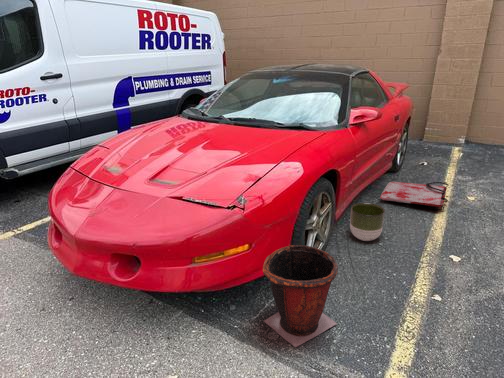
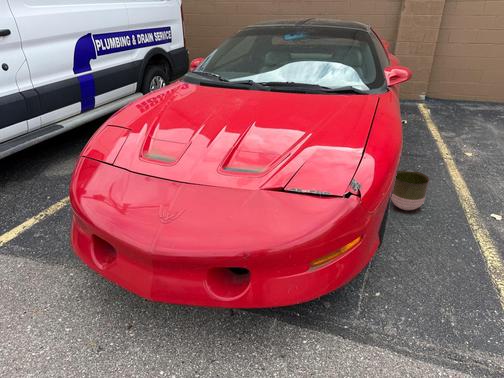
bag: present [380,182,448,210] -> none [394,142,460,171]
waste bin: present [263,245,338,347] -> none [370,226,469,340]

